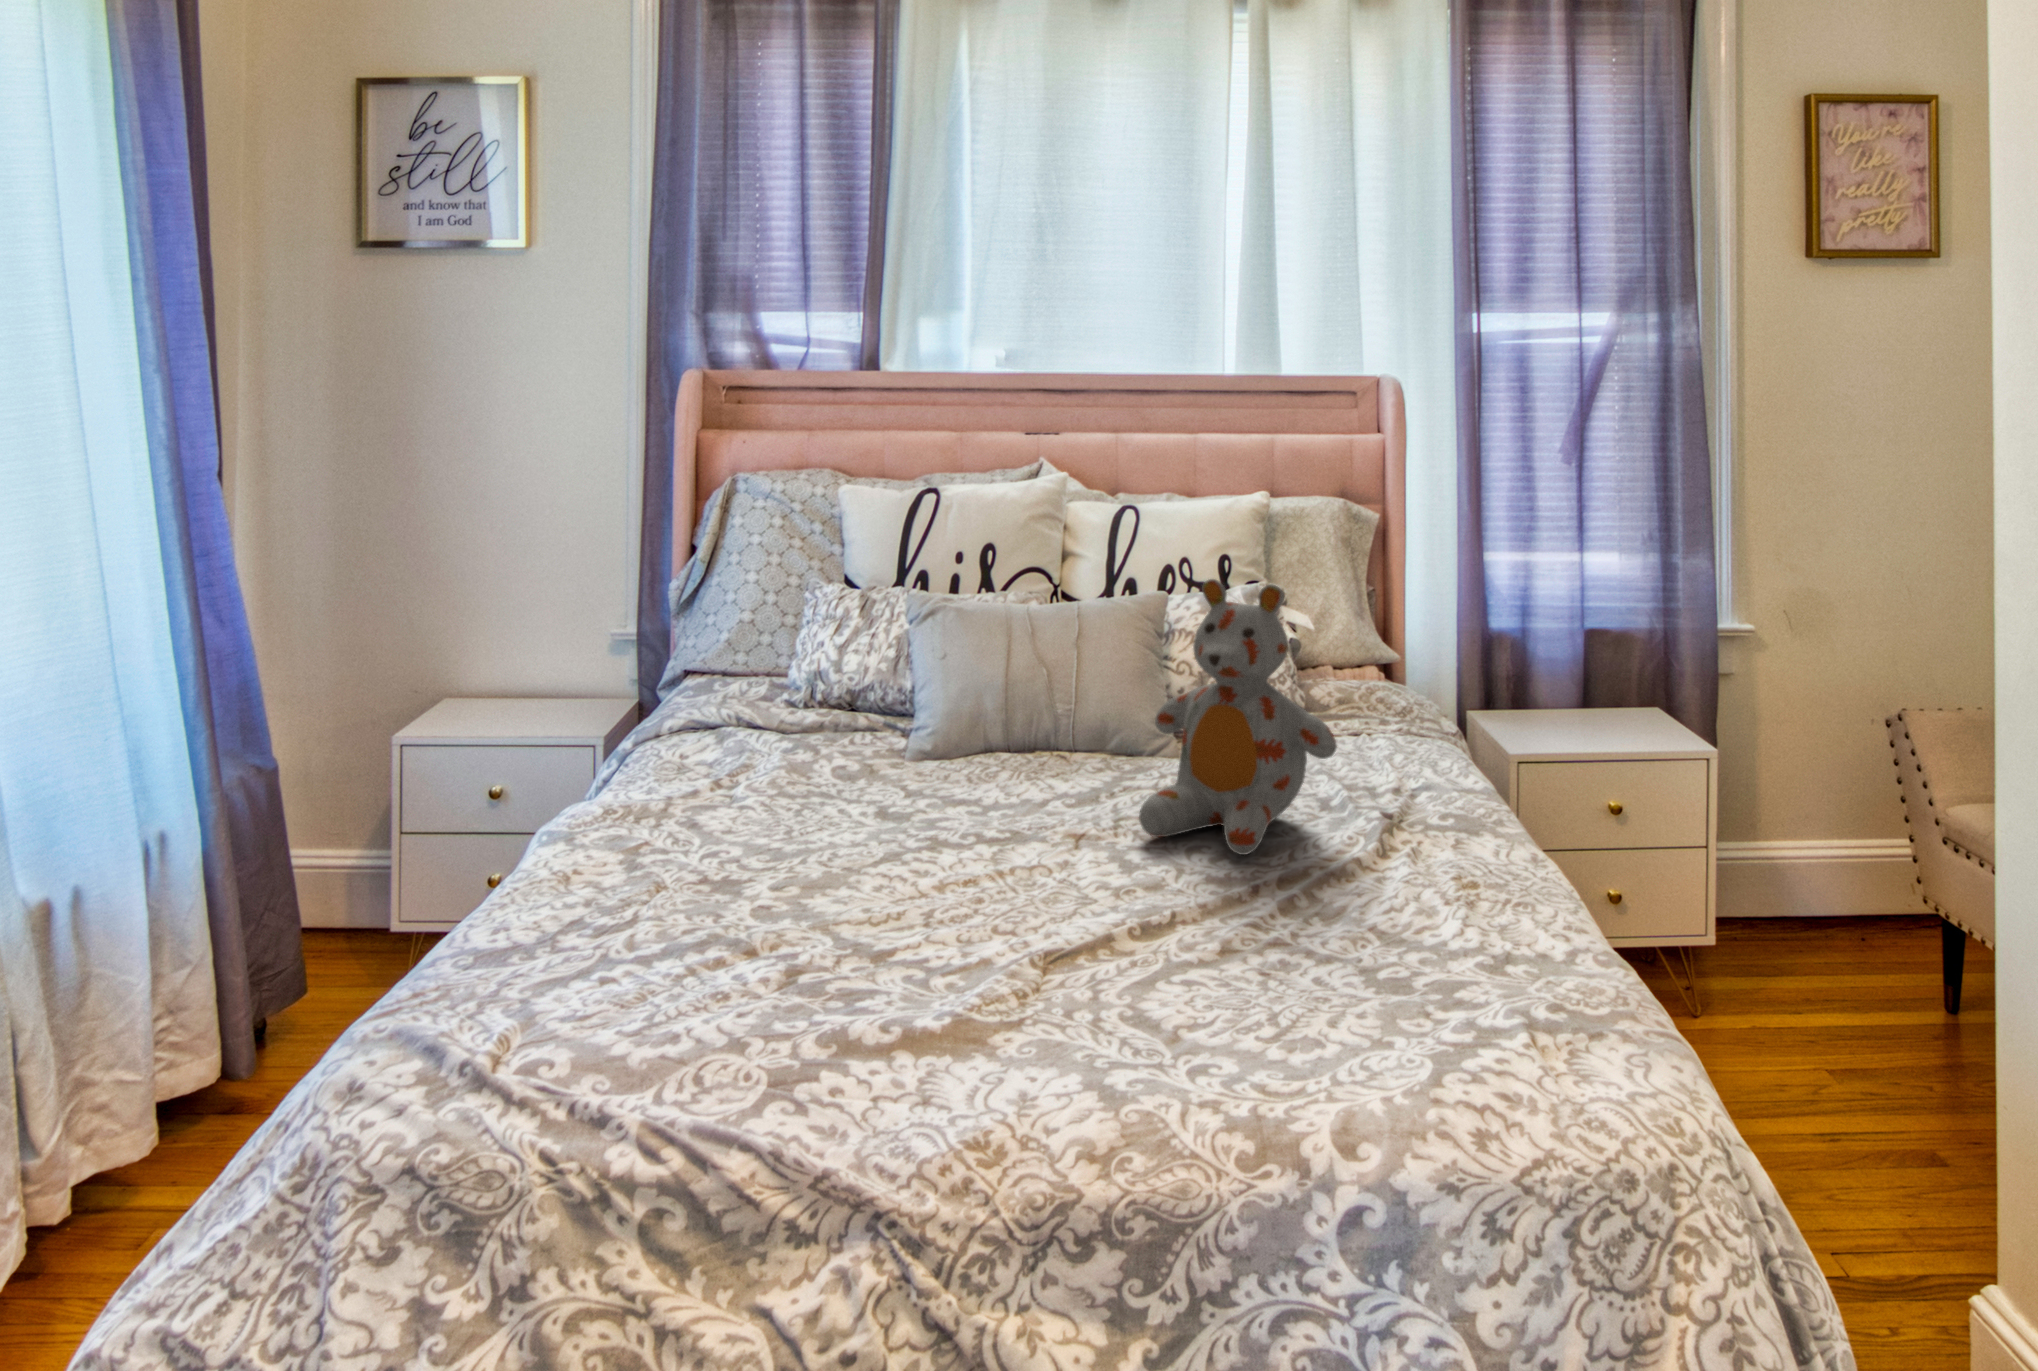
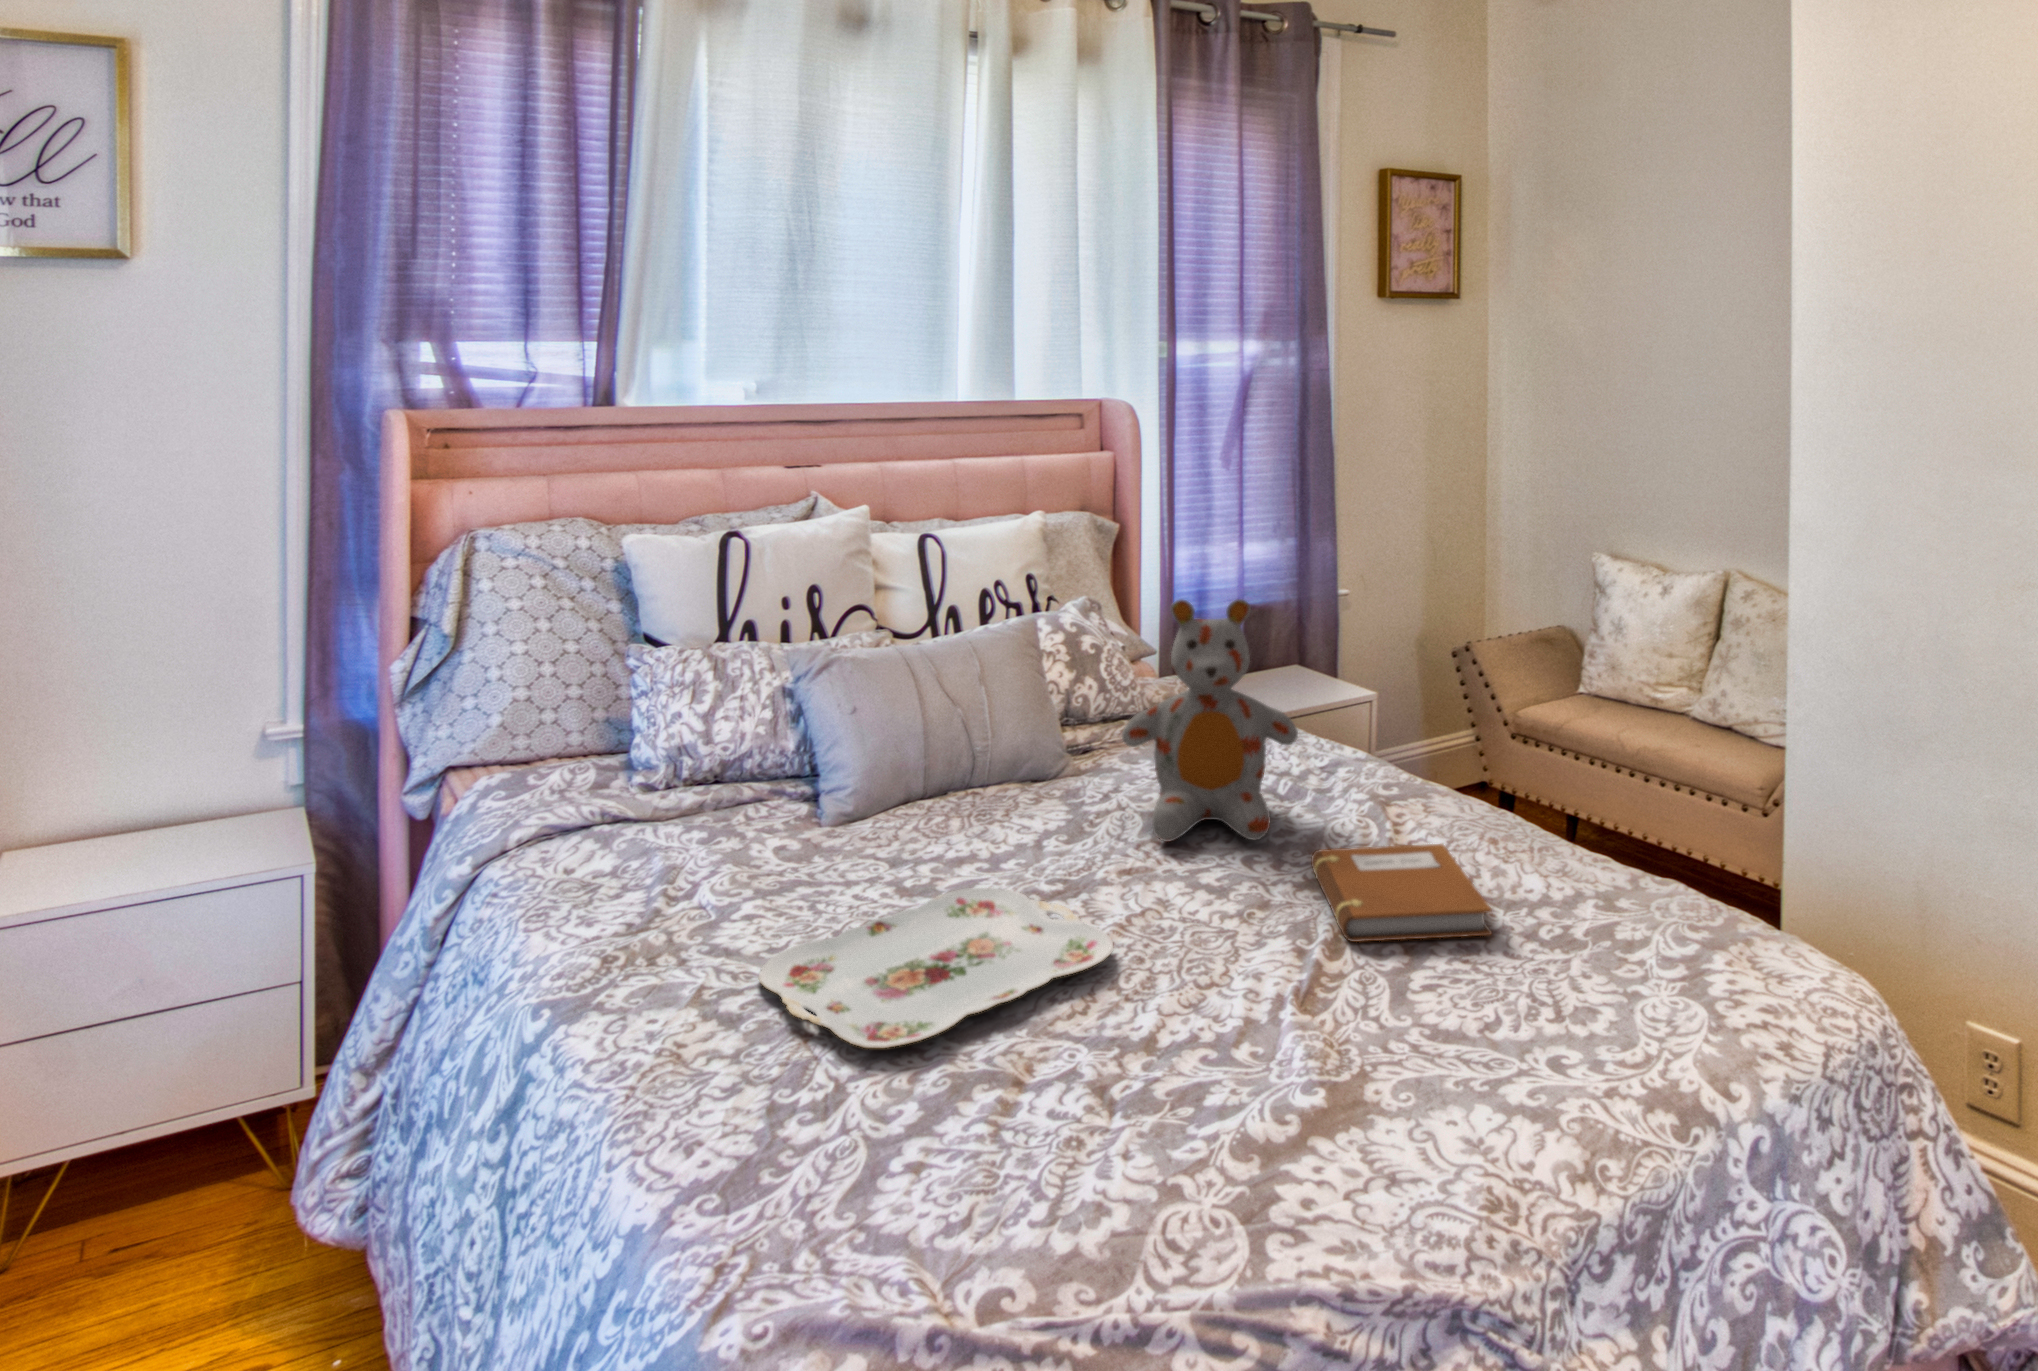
serving tray: none [655,835,971,944] -> present [759,888,1114,1048]
notebook: none [1197,875,1422,1010] -> present [1311,844,1492,942]

